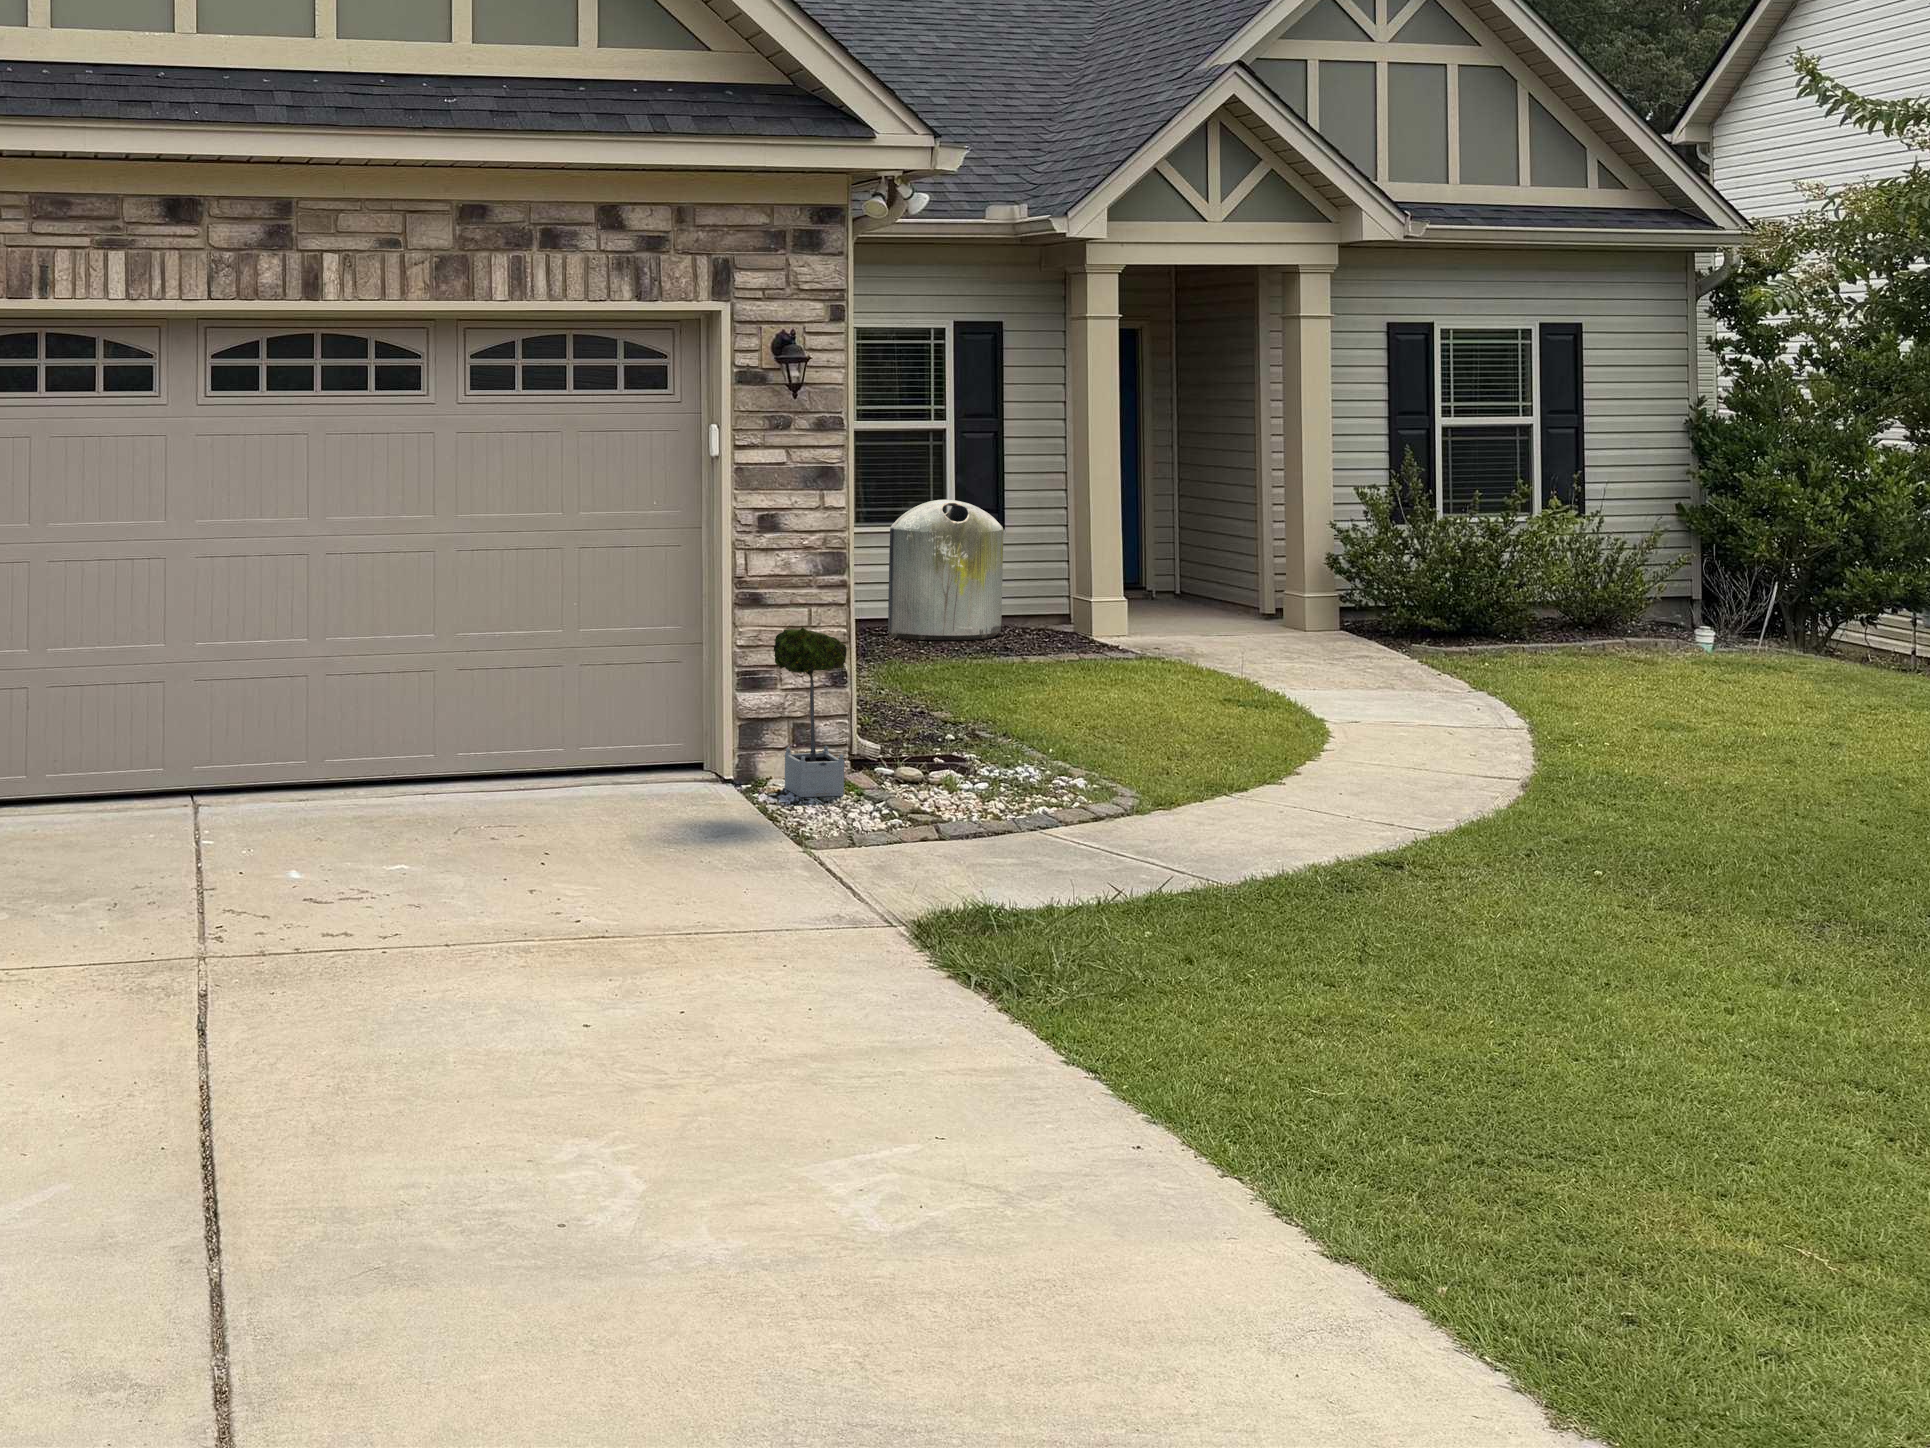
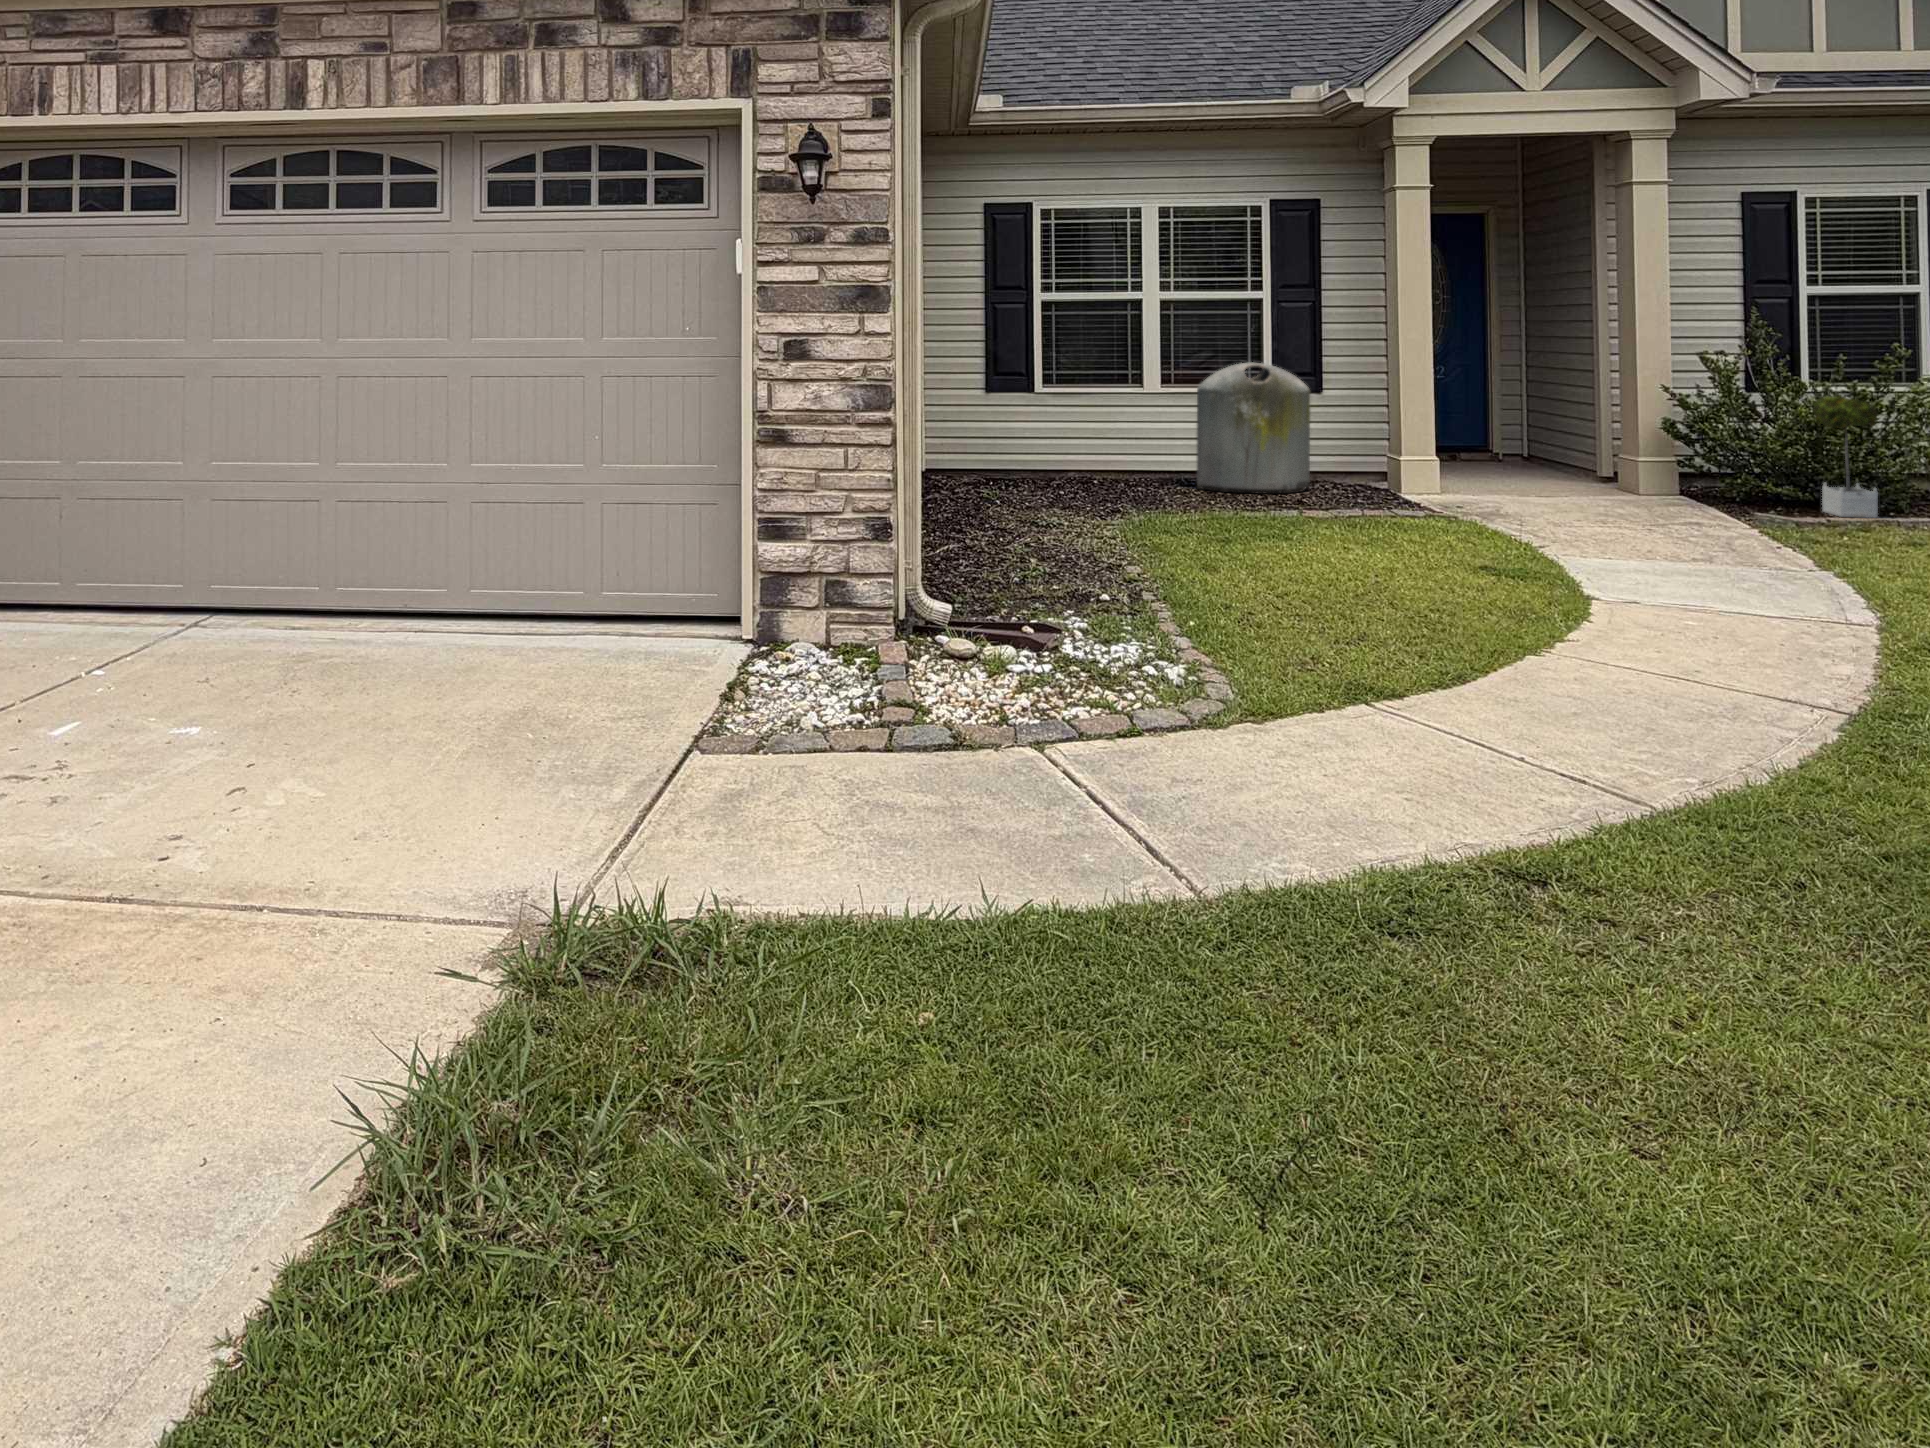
potted tree: present [774,627,847,797] -> present [1812,395,1878,518]

